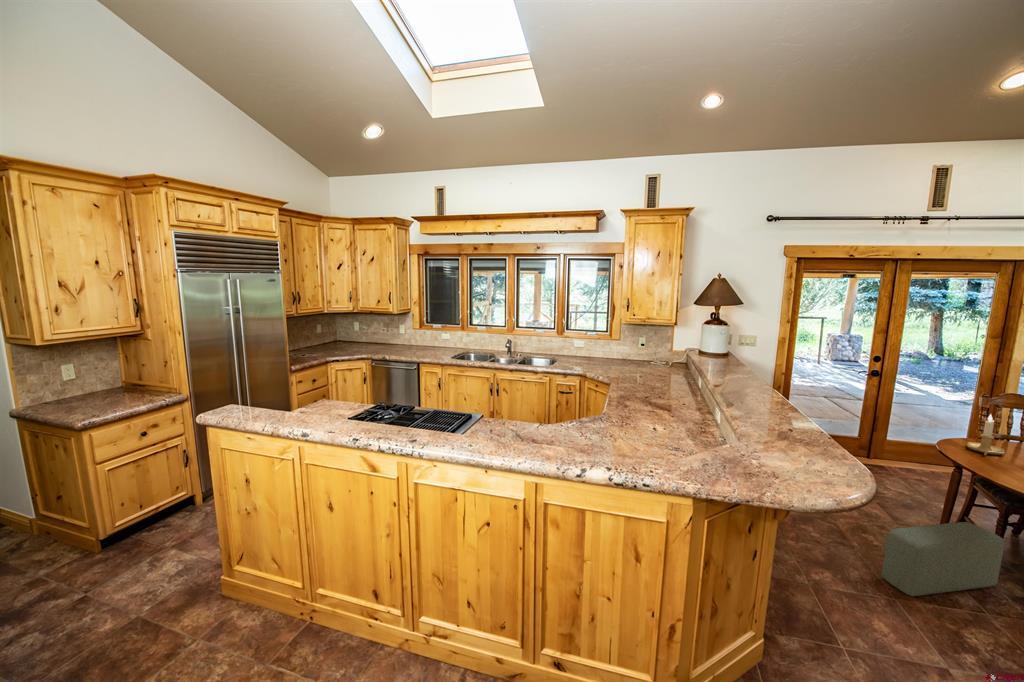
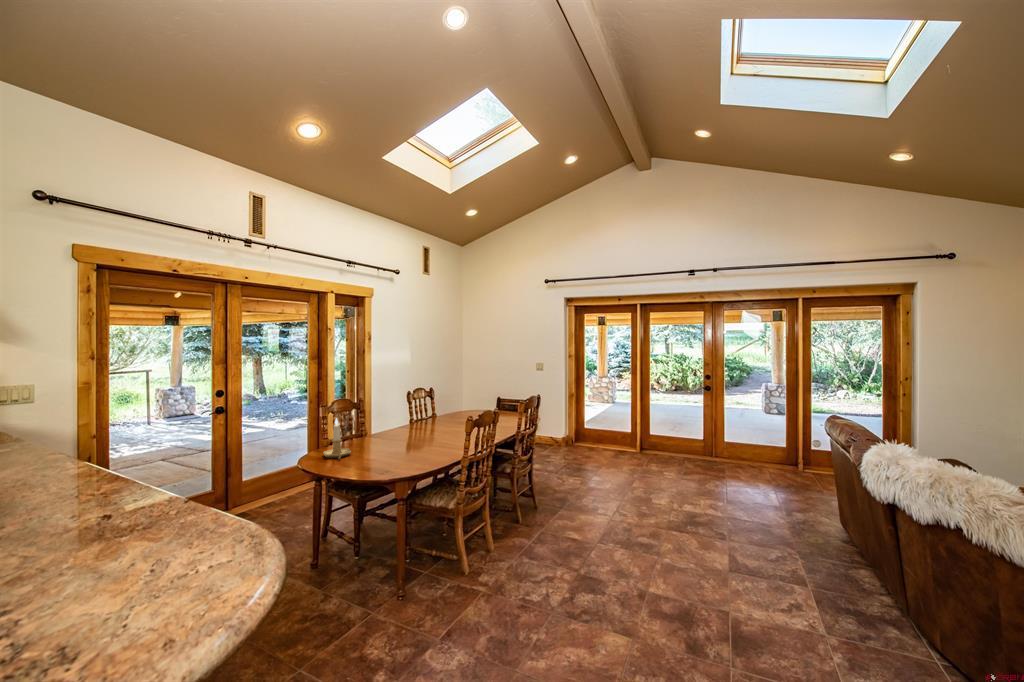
pouf: present [881,522,1005,596] -> none [276,533,369,662]

